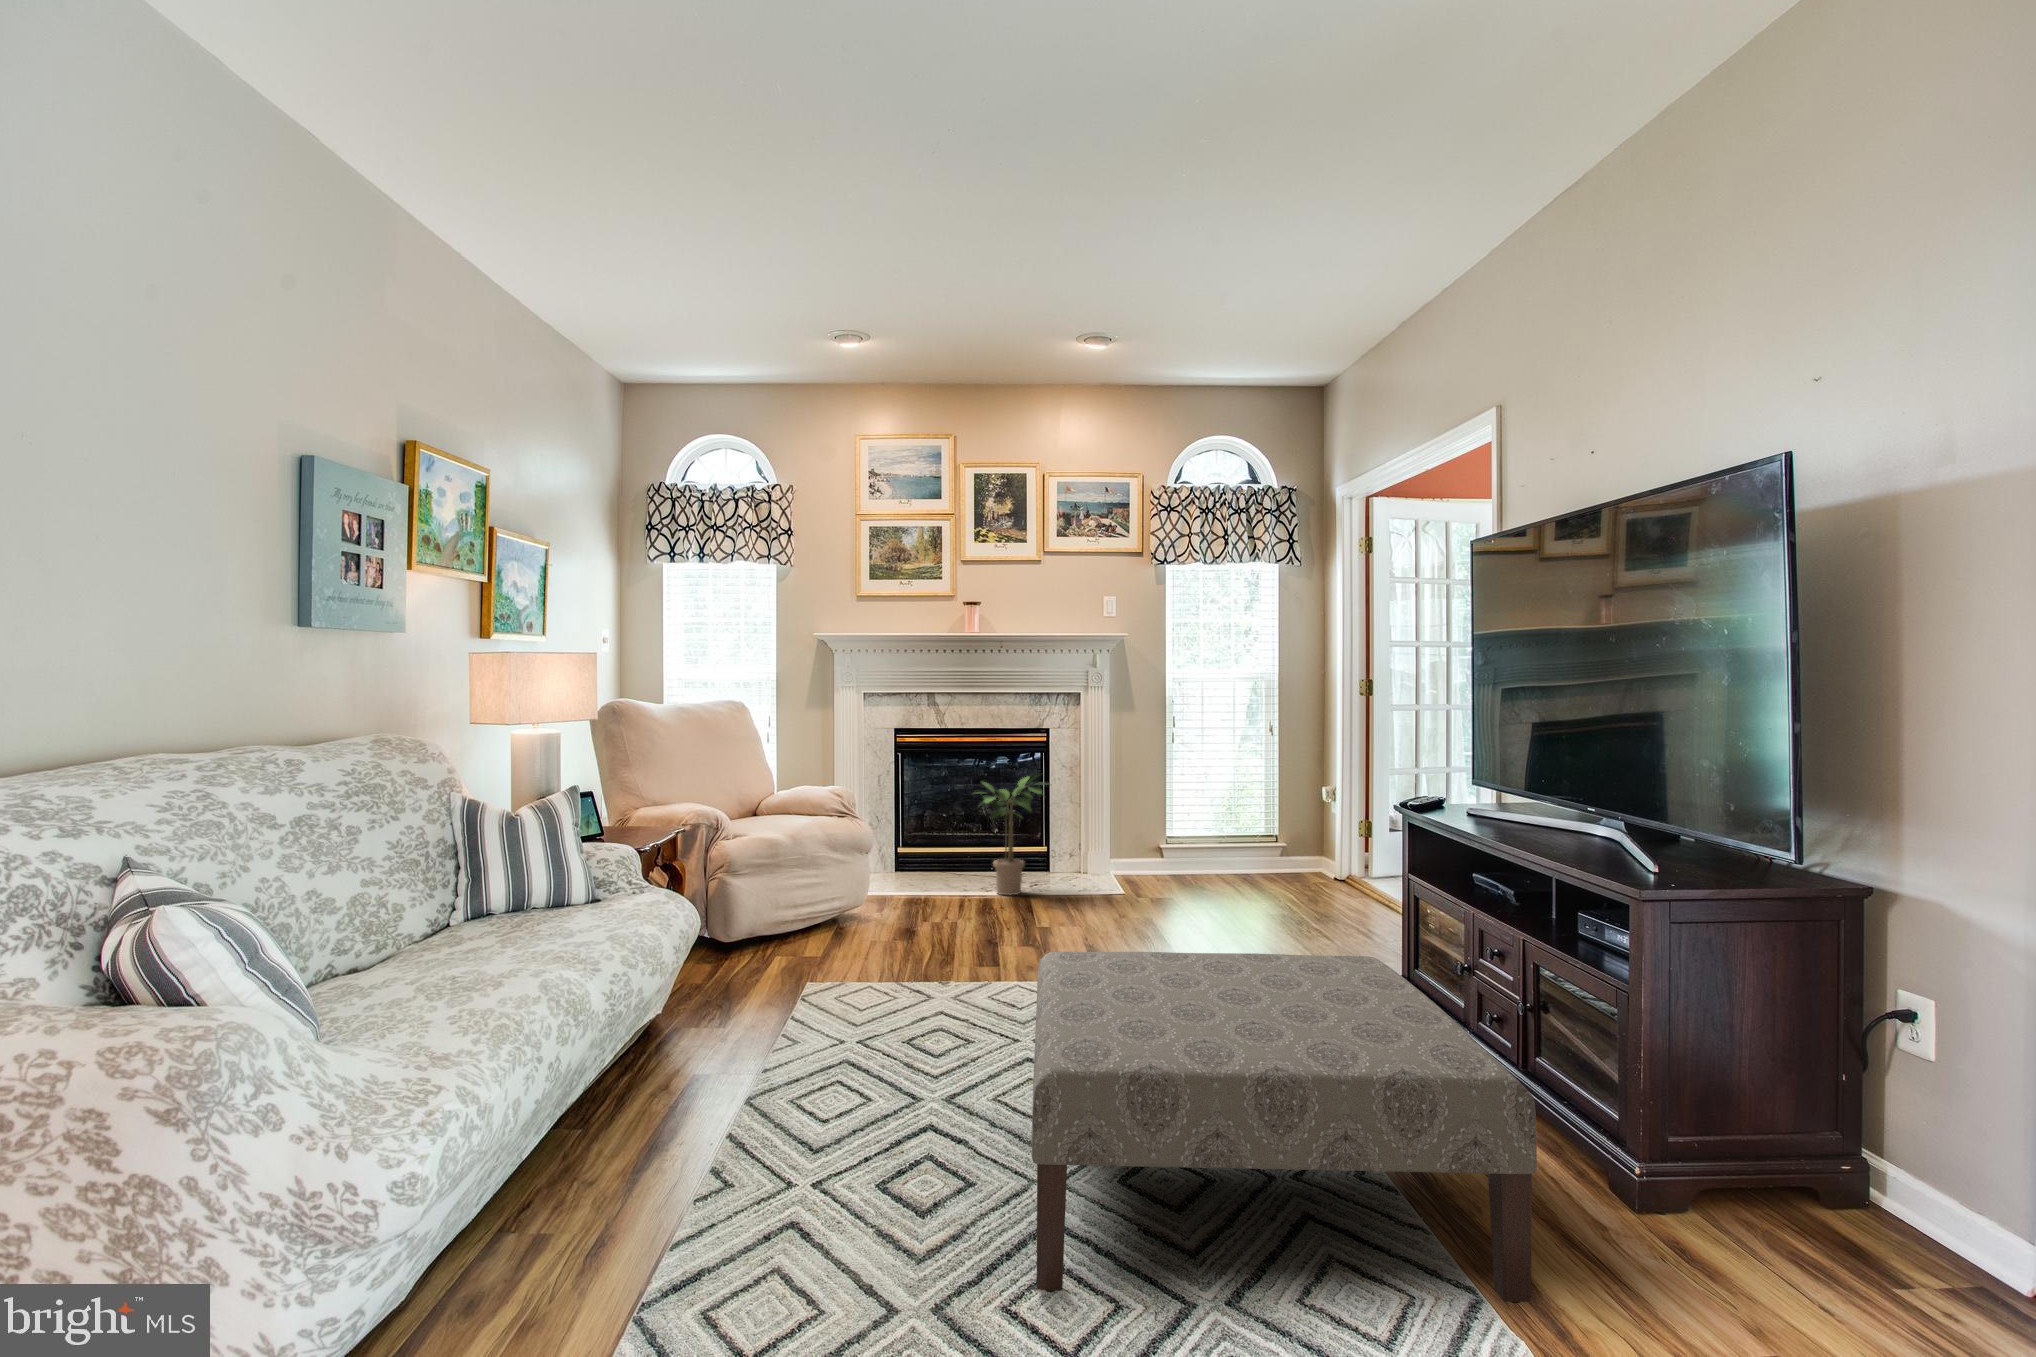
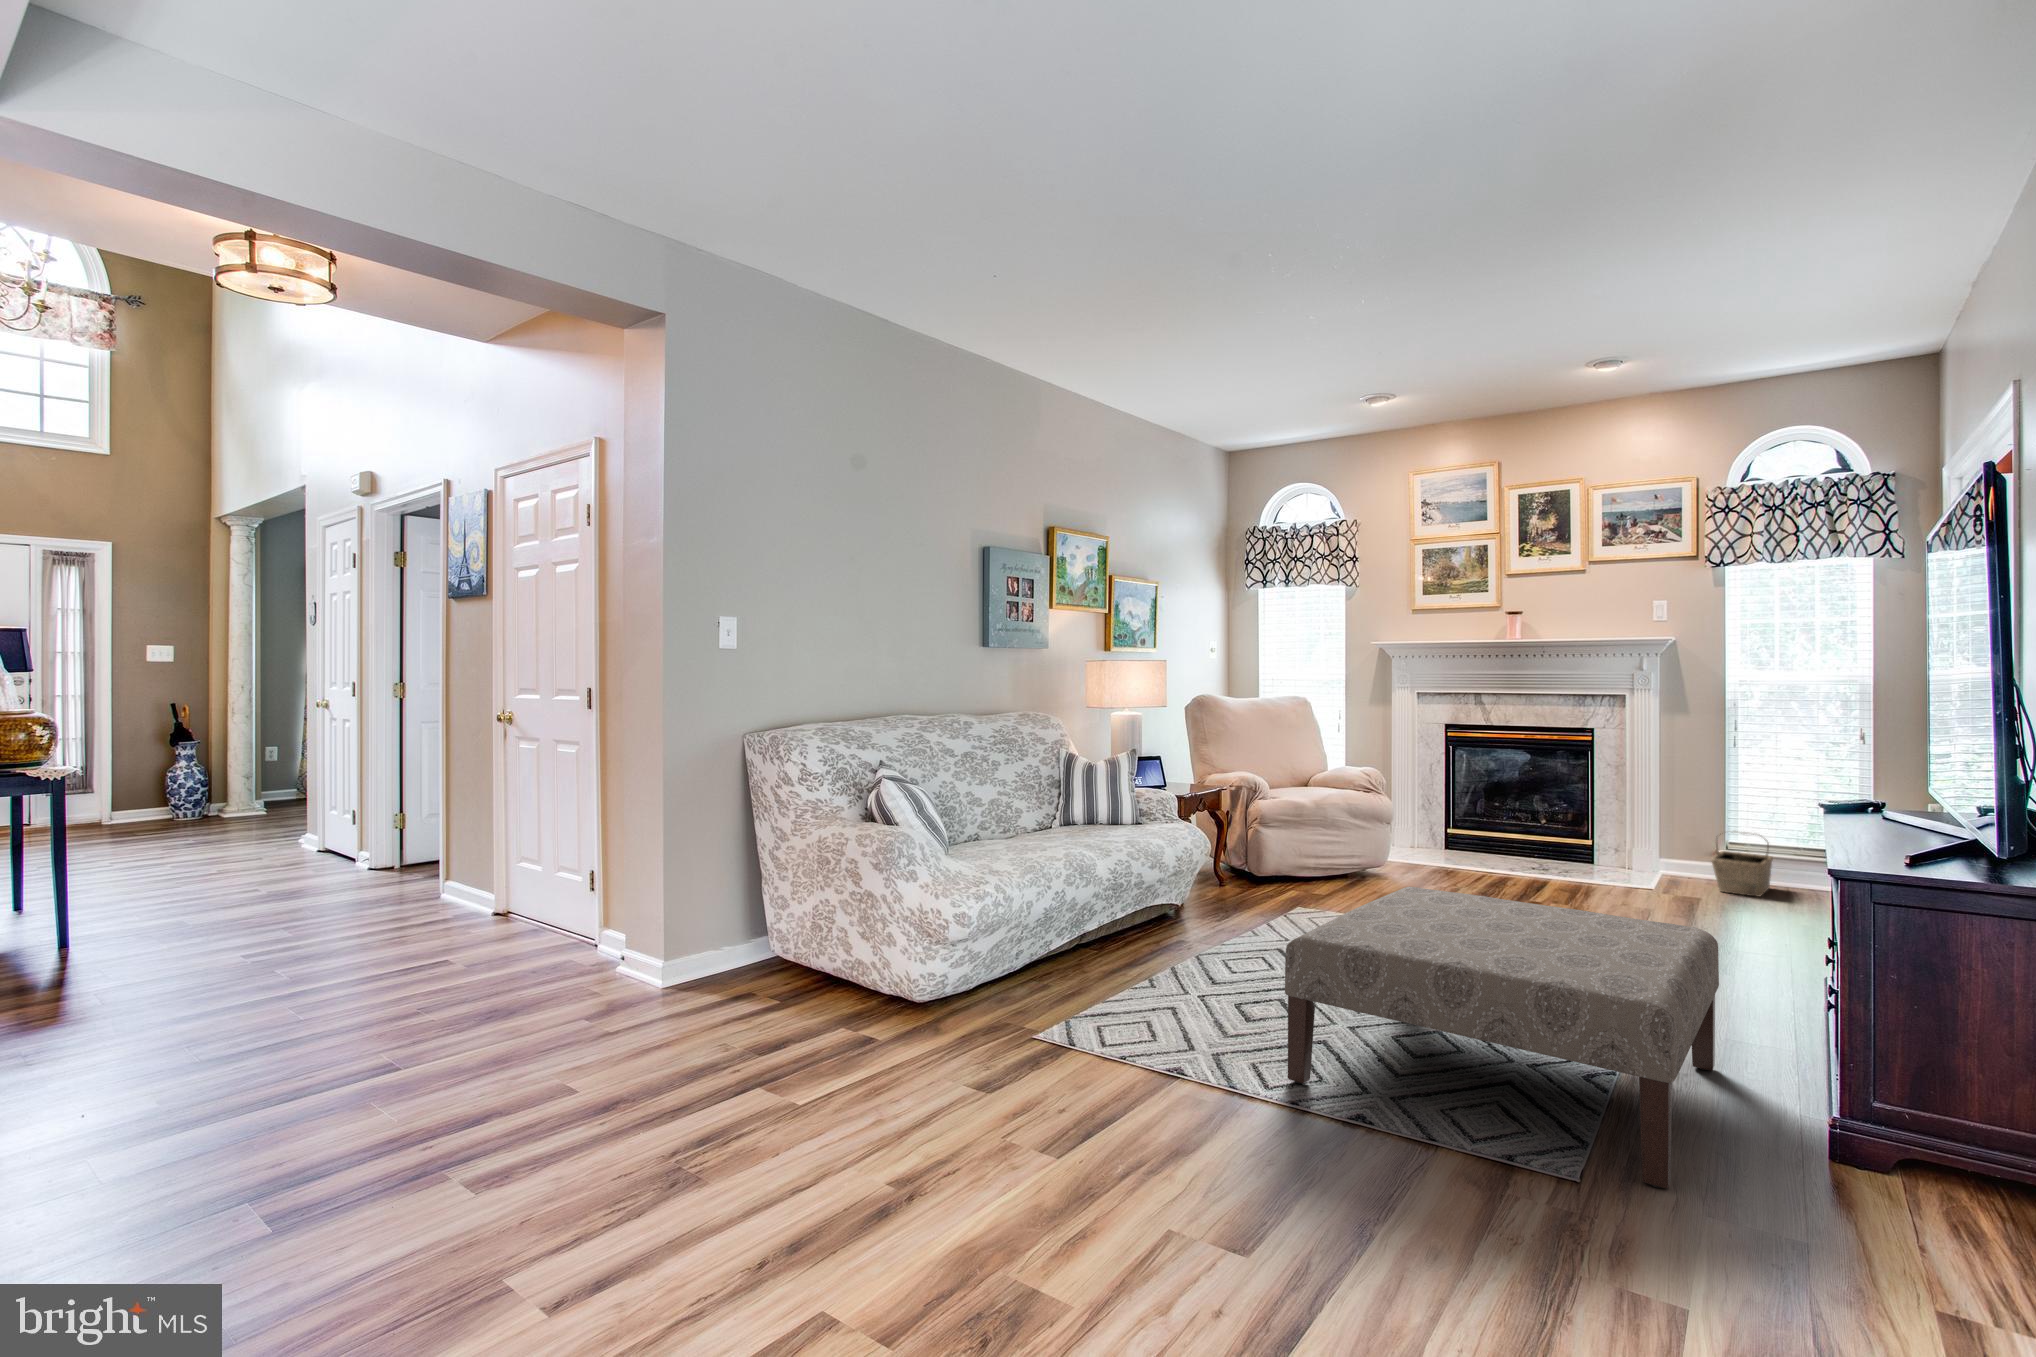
potted plant: present [977,776,1046,895] -> none [1499,767,1583,876]
basket: none [1161,828,1206,890] -> present [1711,844,1773,896]

